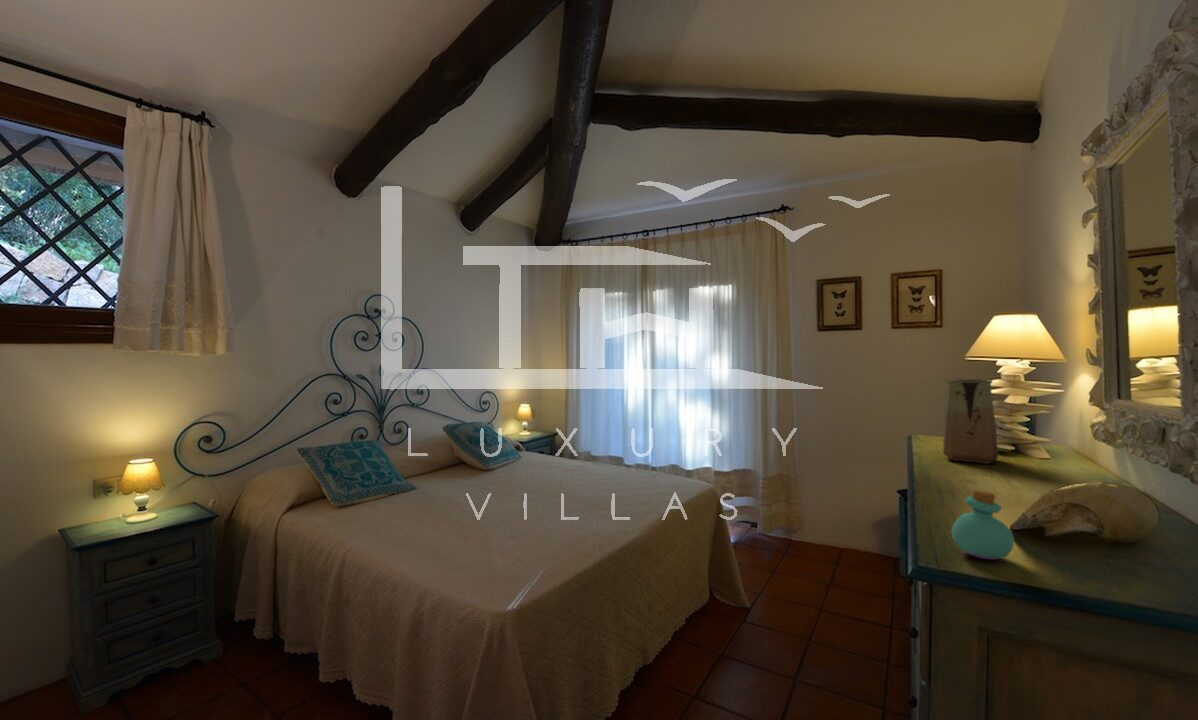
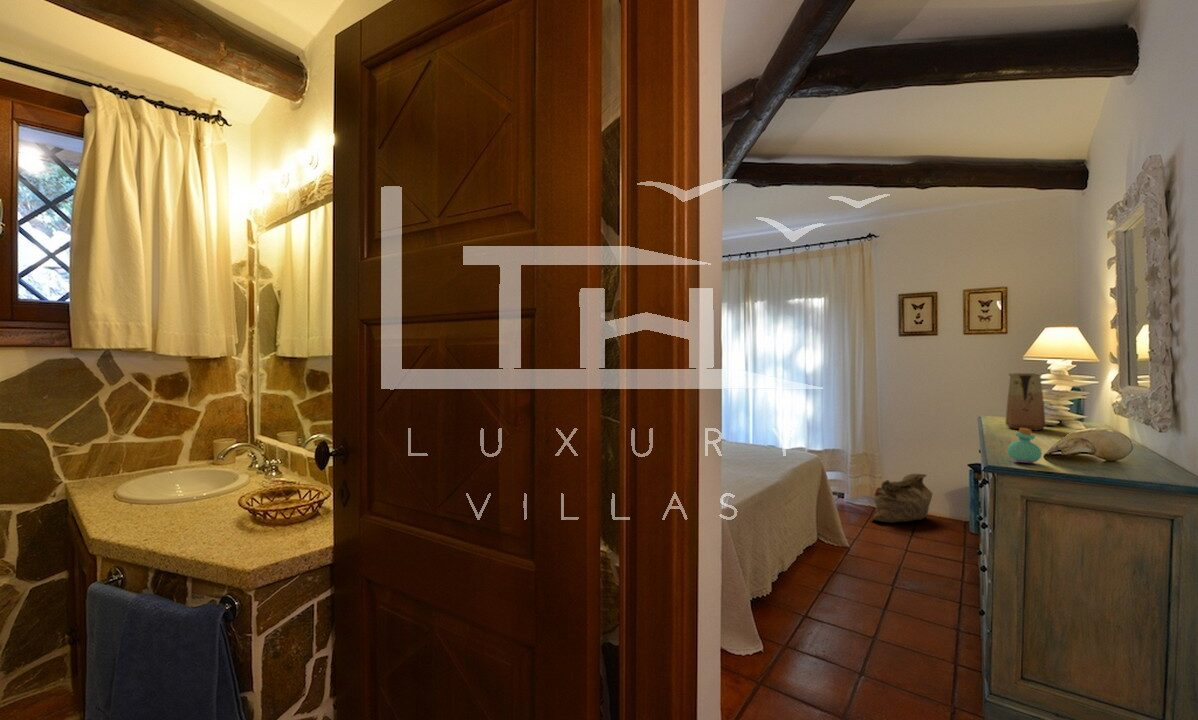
bag: none [783,503,857,569] -> present [872,474,932,523]

